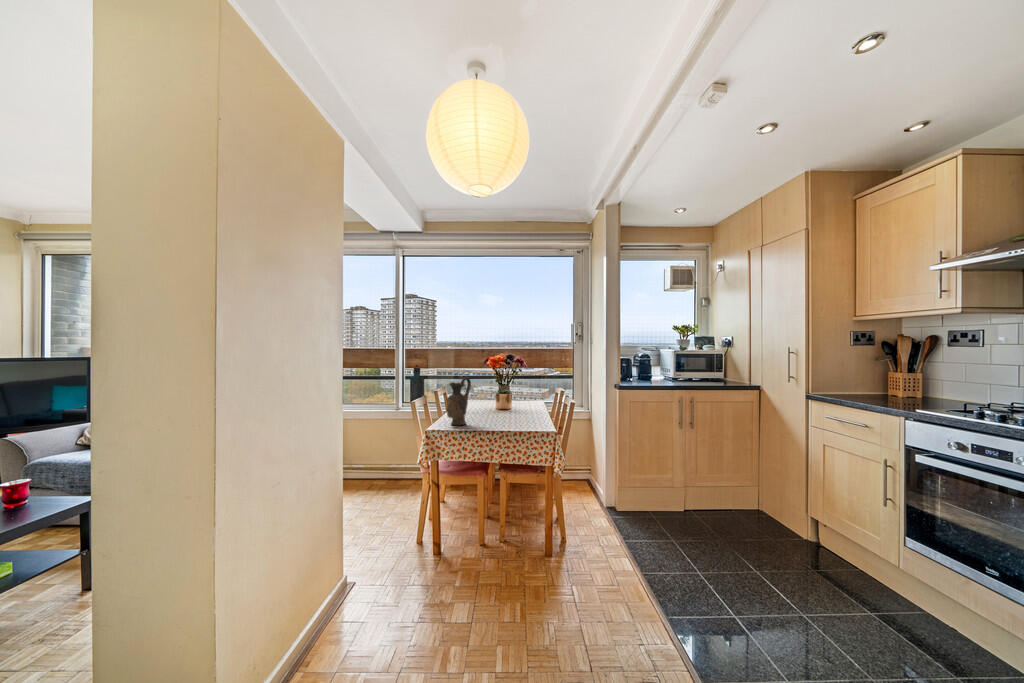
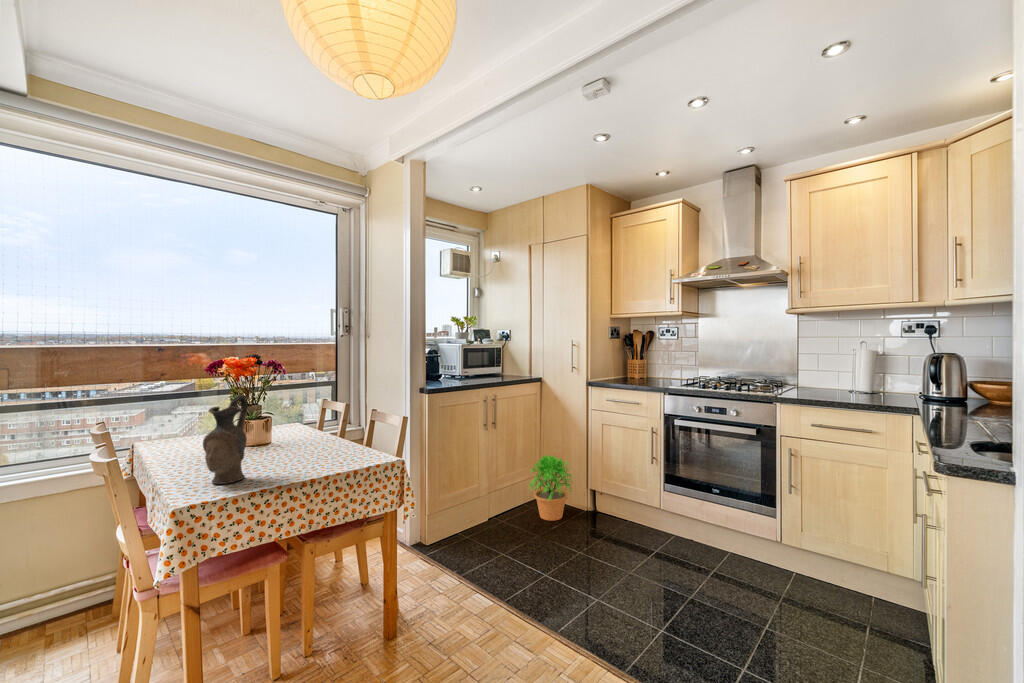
potted plant: none [727,466,790,538] -> present [529,455,572,521]

